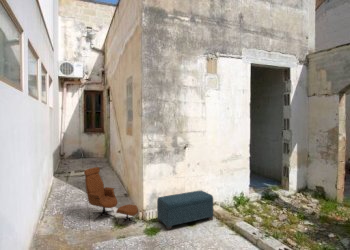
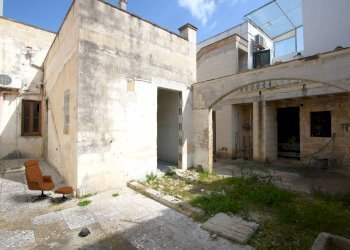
bench: present [157,191,213,230] -> none [89,172,131,201]

